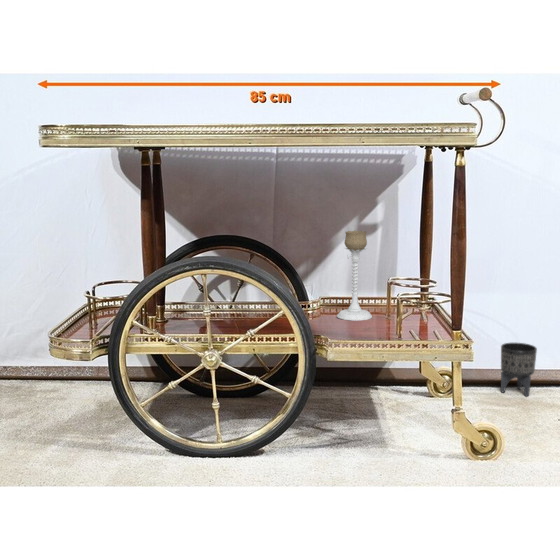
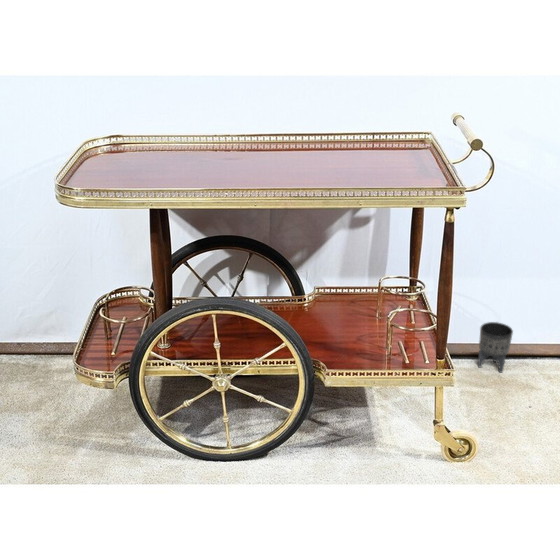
candle holder: present [337,231,372,321] -> none [332,238,364,322]

